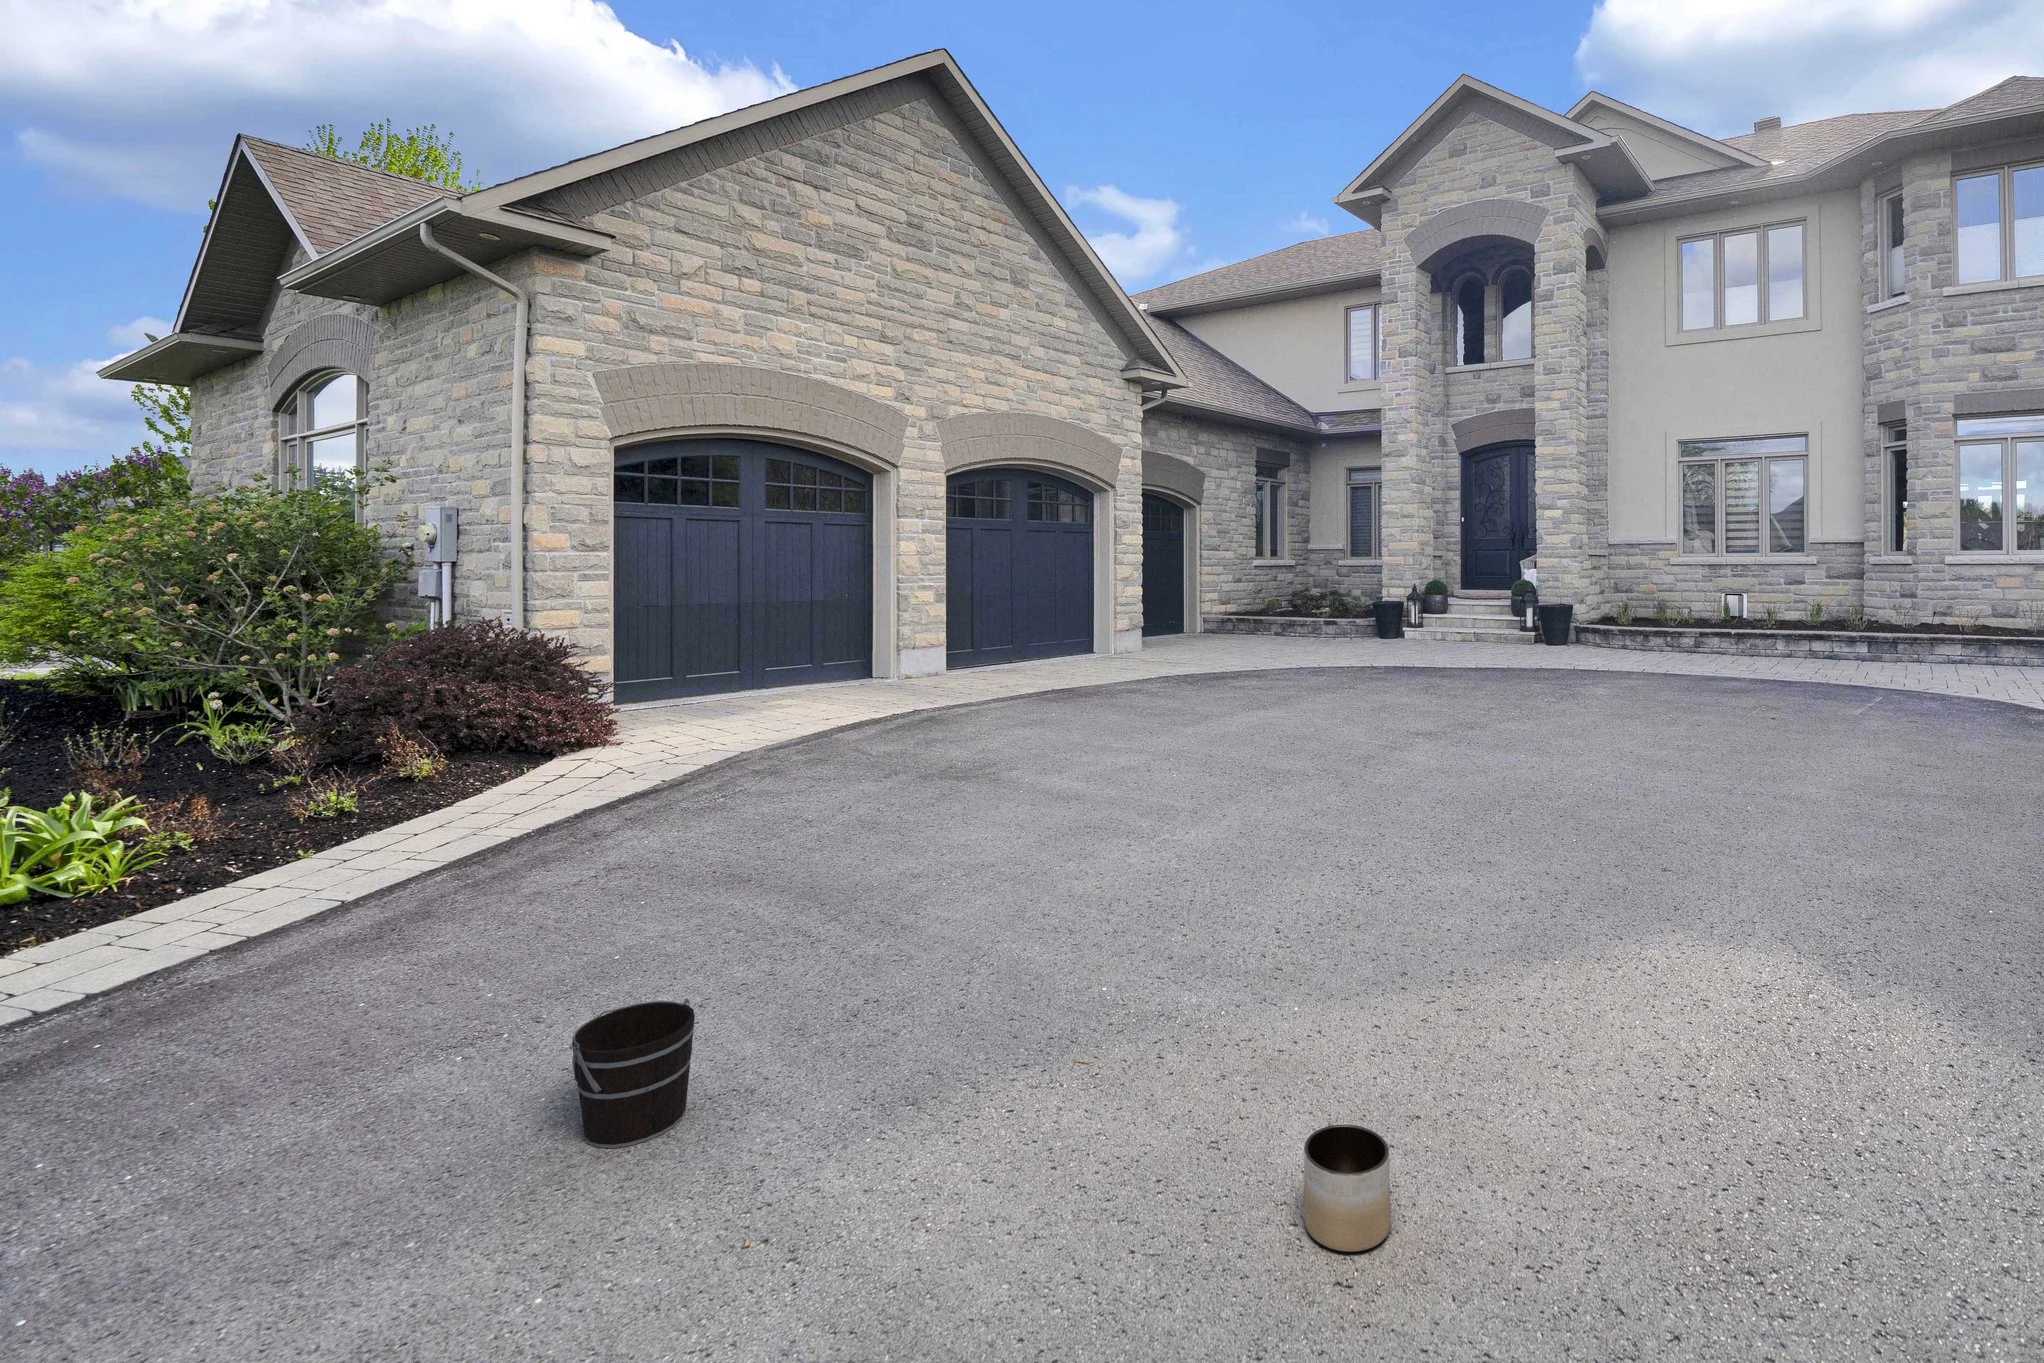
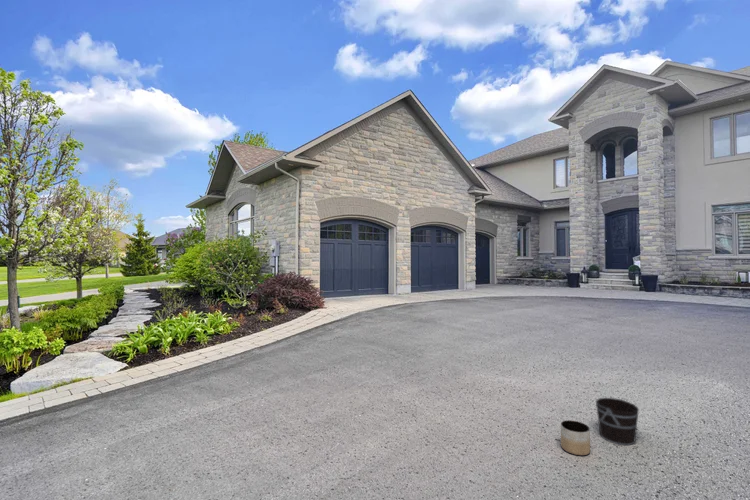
bucket: present [569,998,695,1148] -> present [596,398,638,445]

